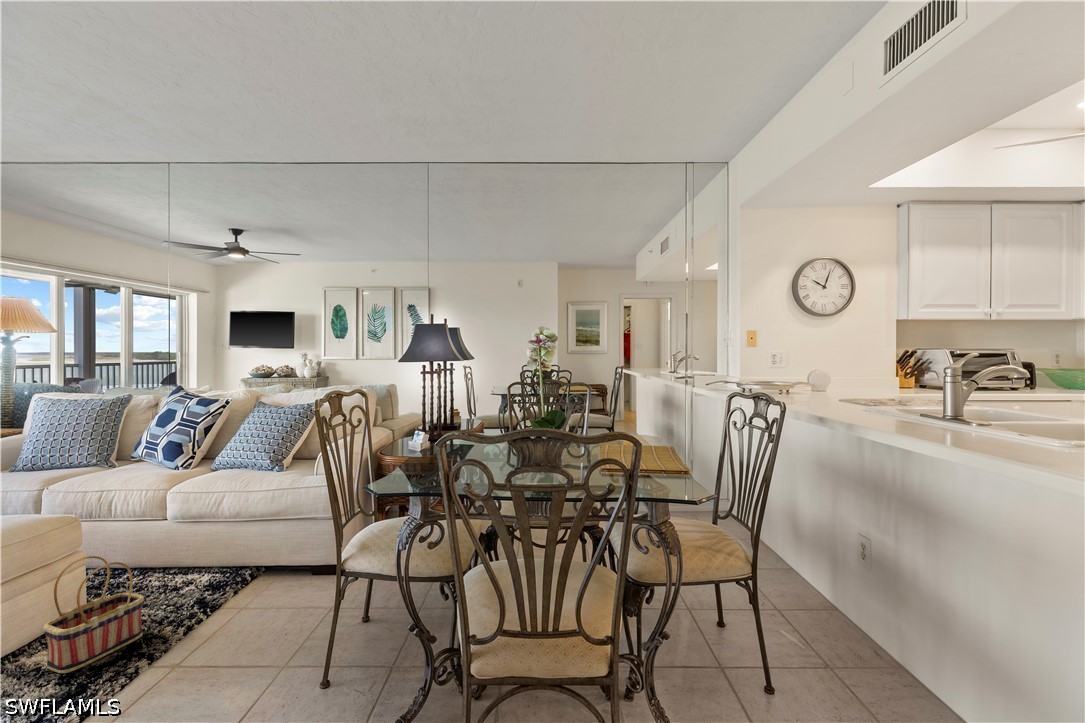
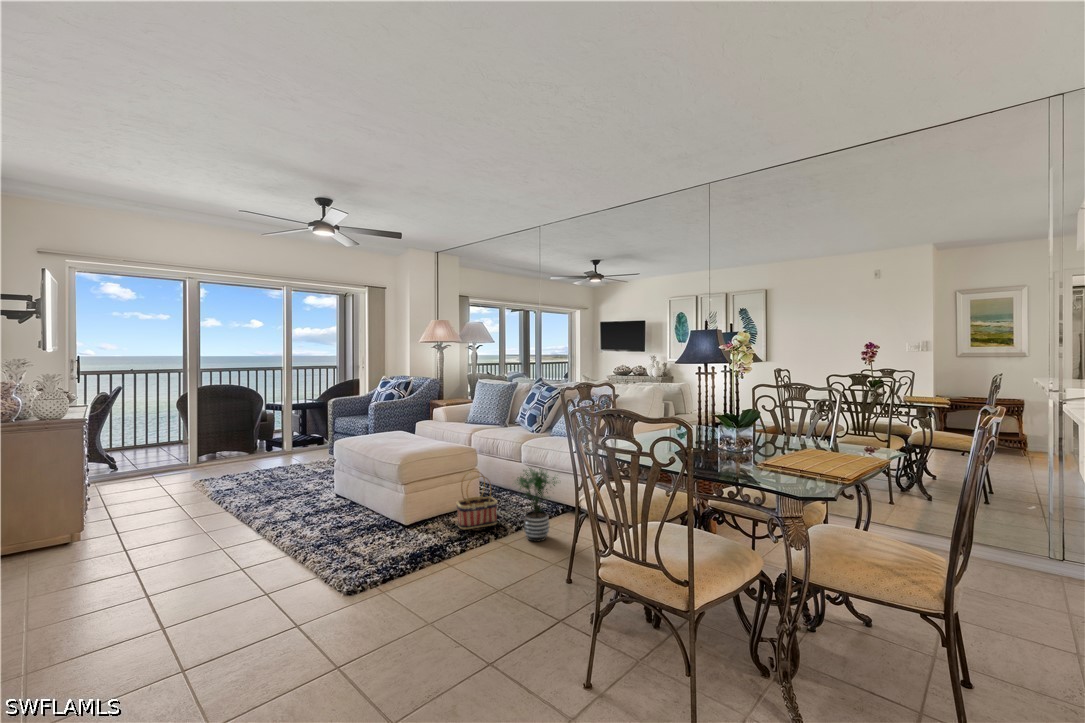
potted plant: none [183,521,278,641] -> present [517,468,557,542]

